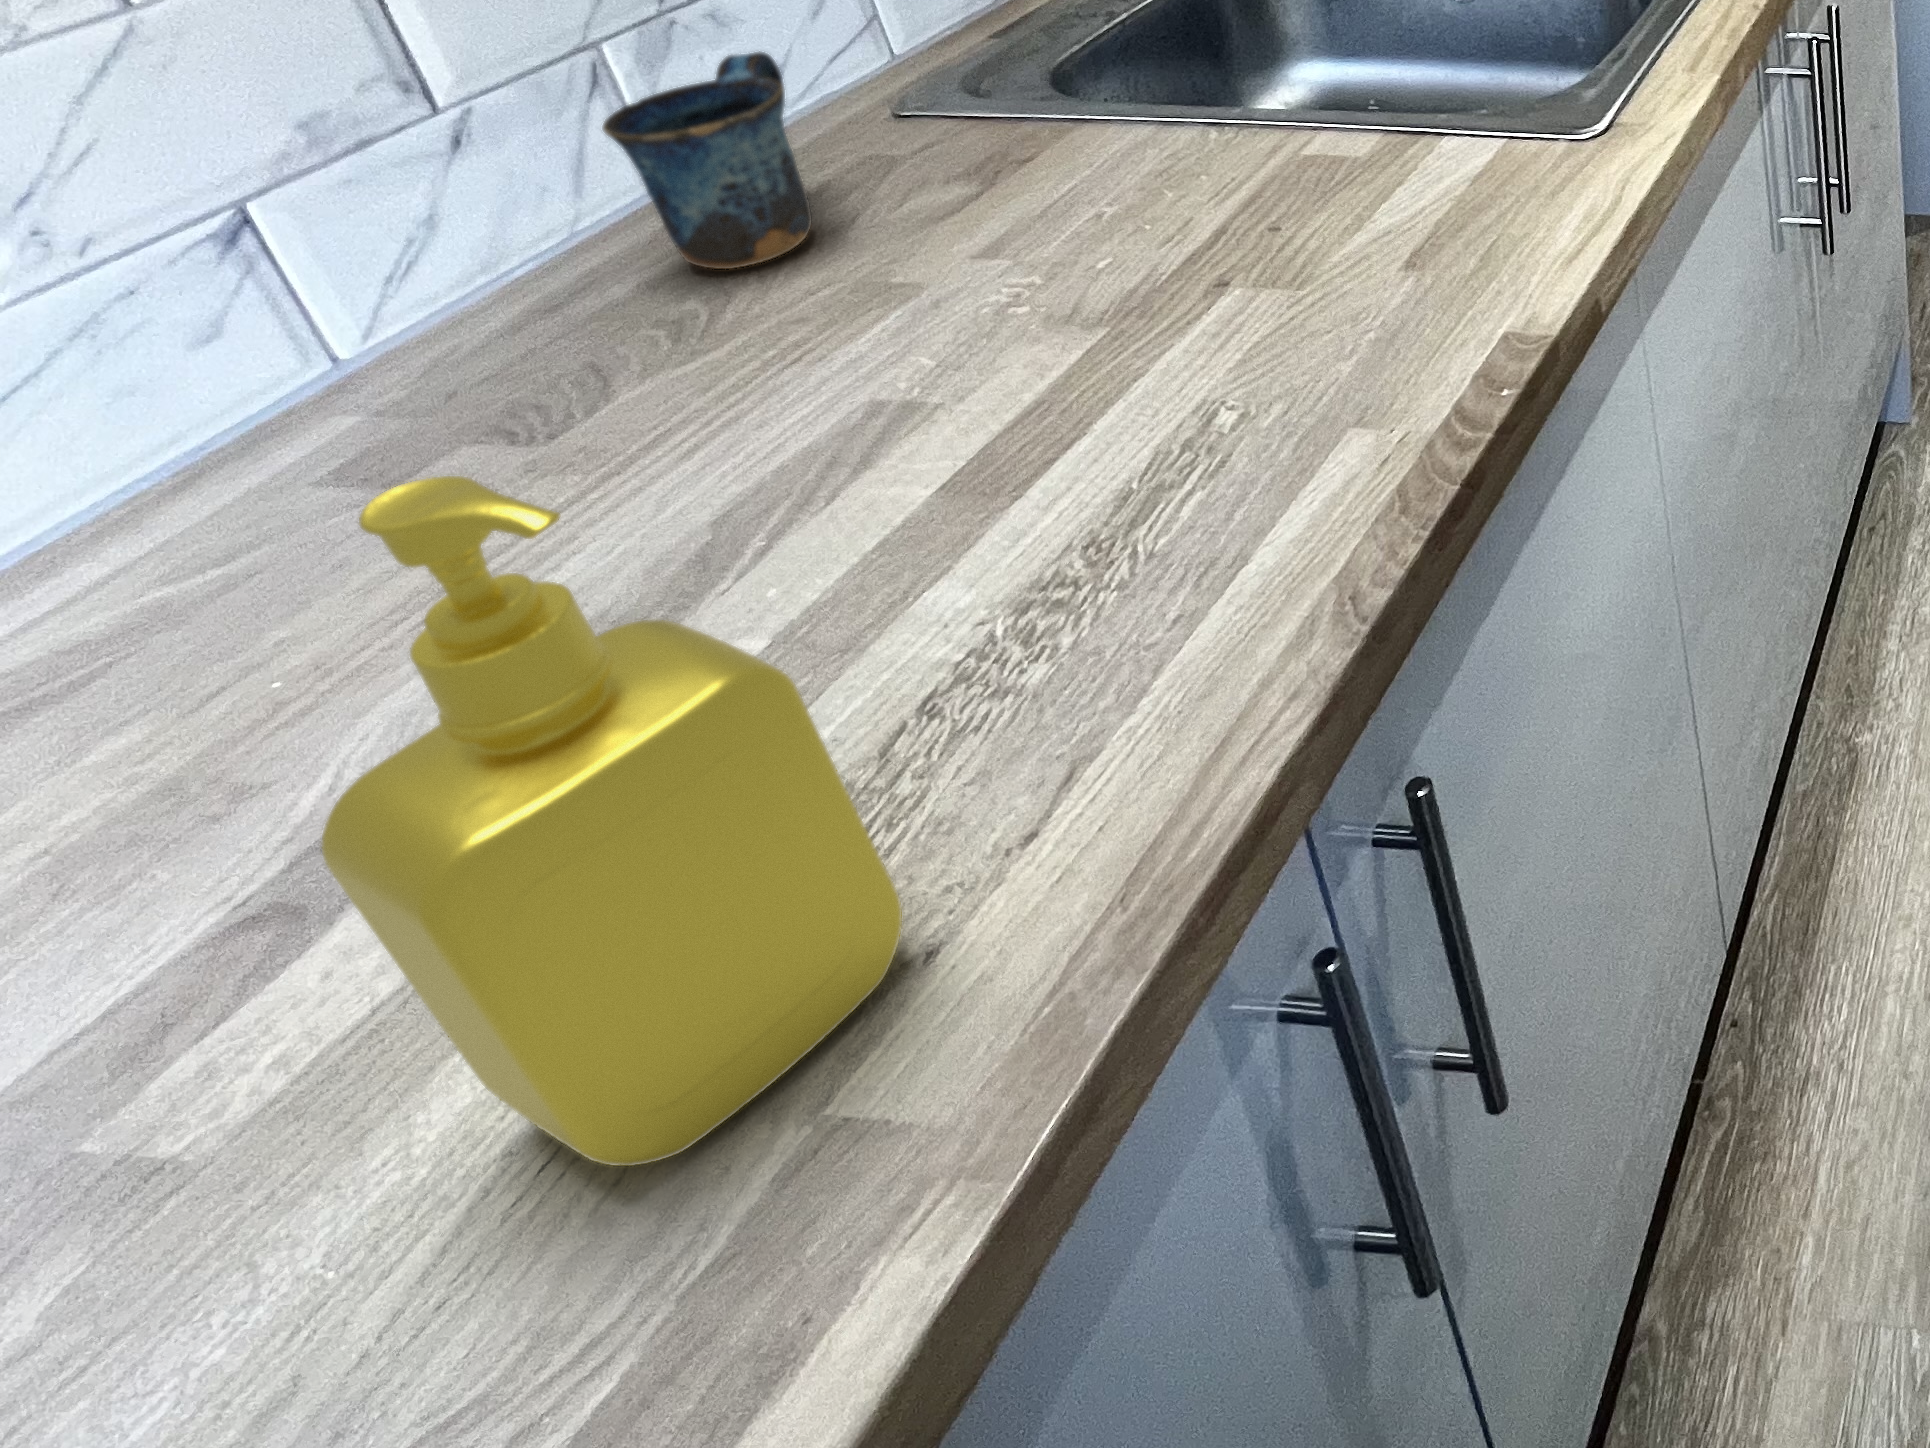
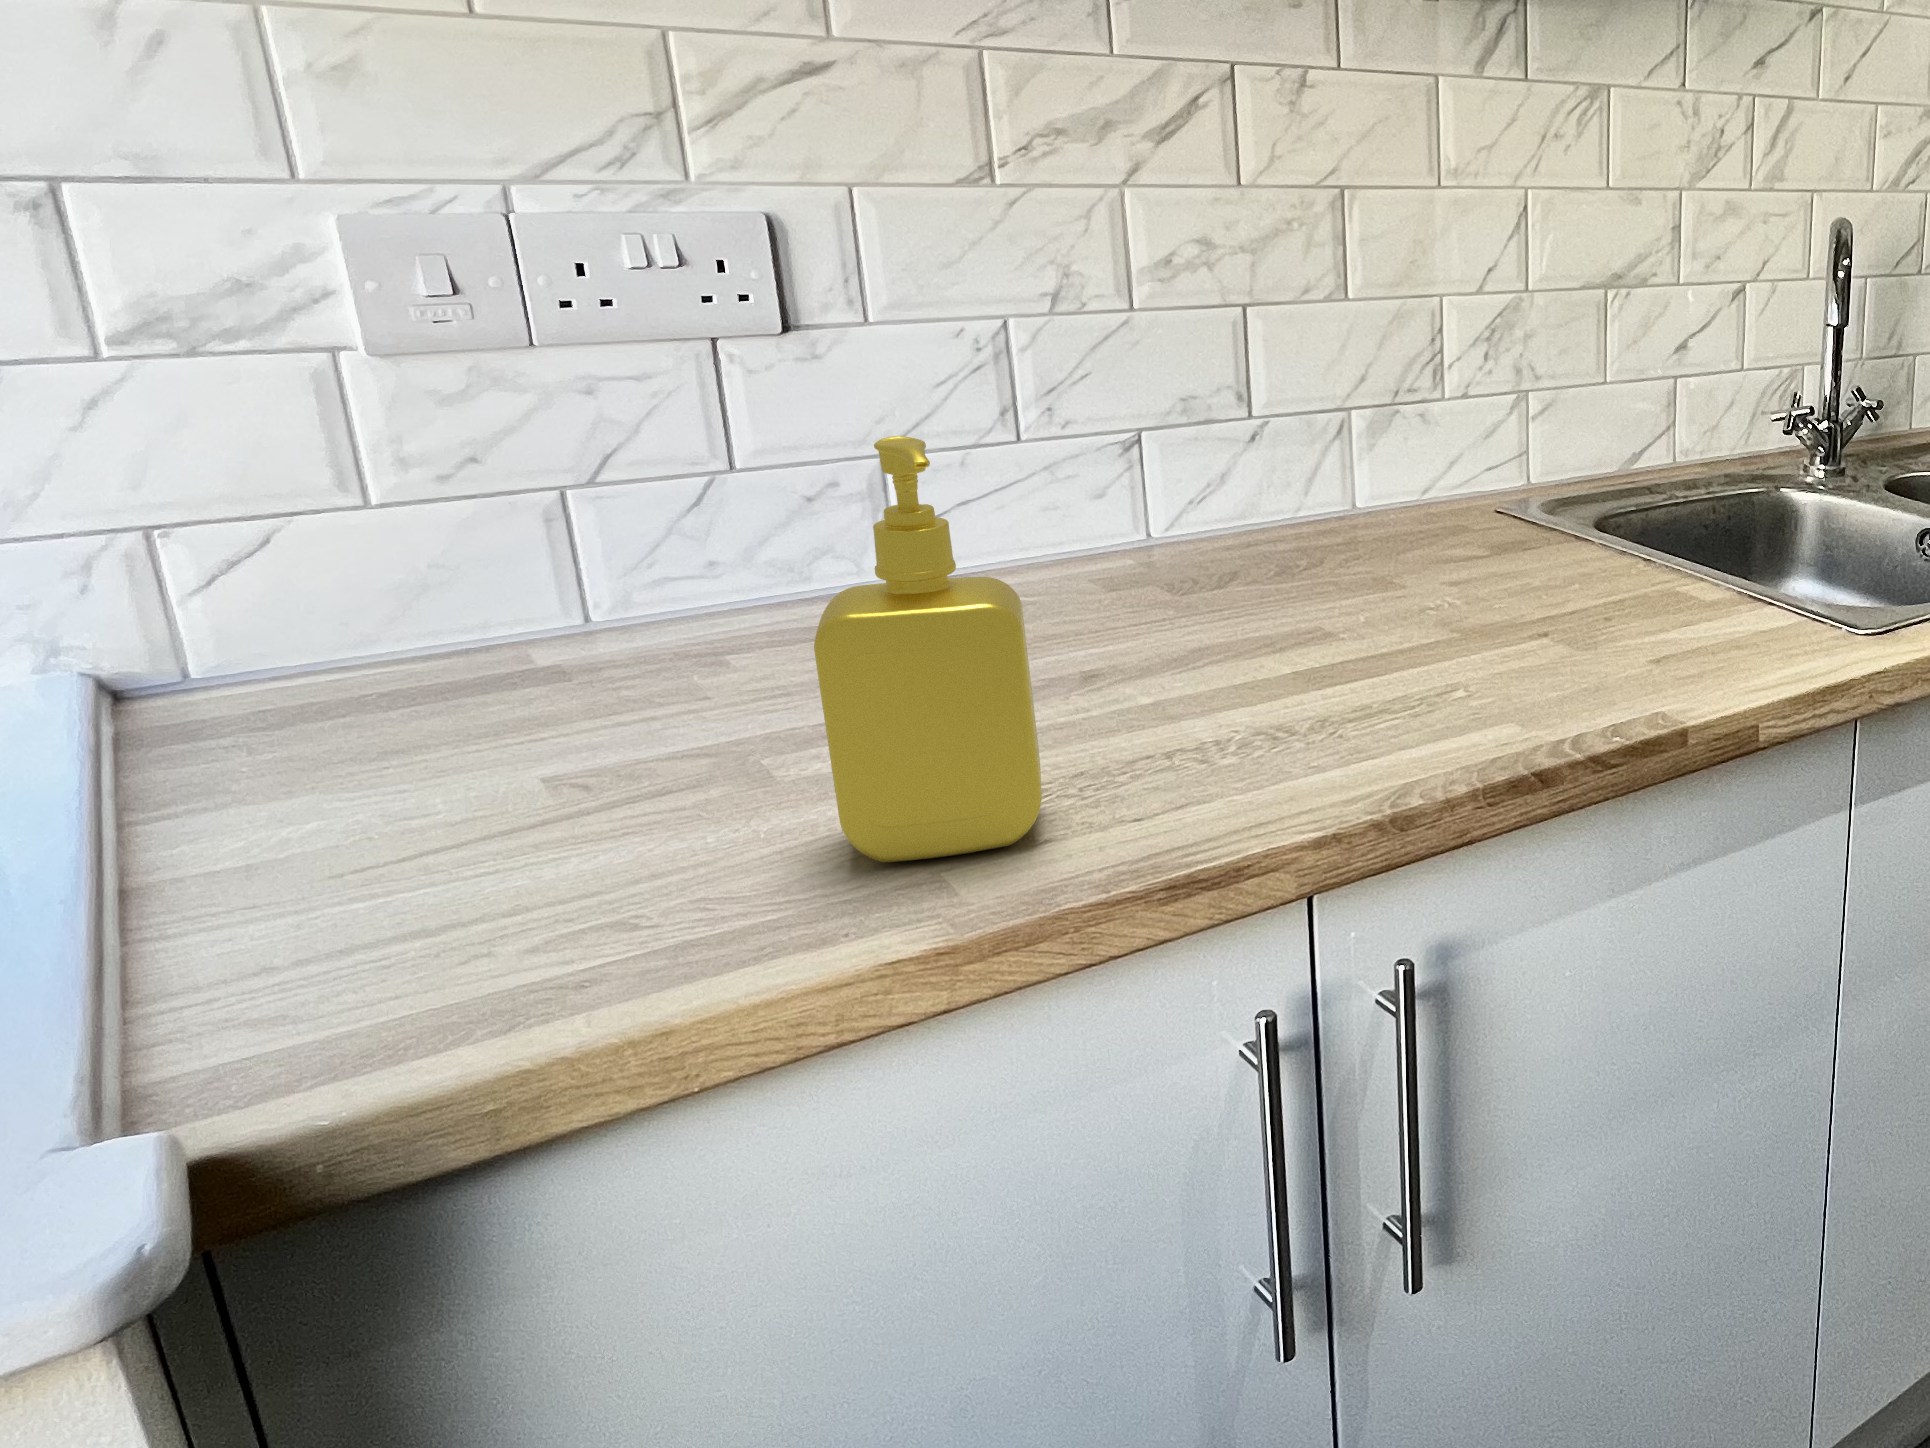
mug: present [603,51,812,269] -> none [1310,430,1425,556]

